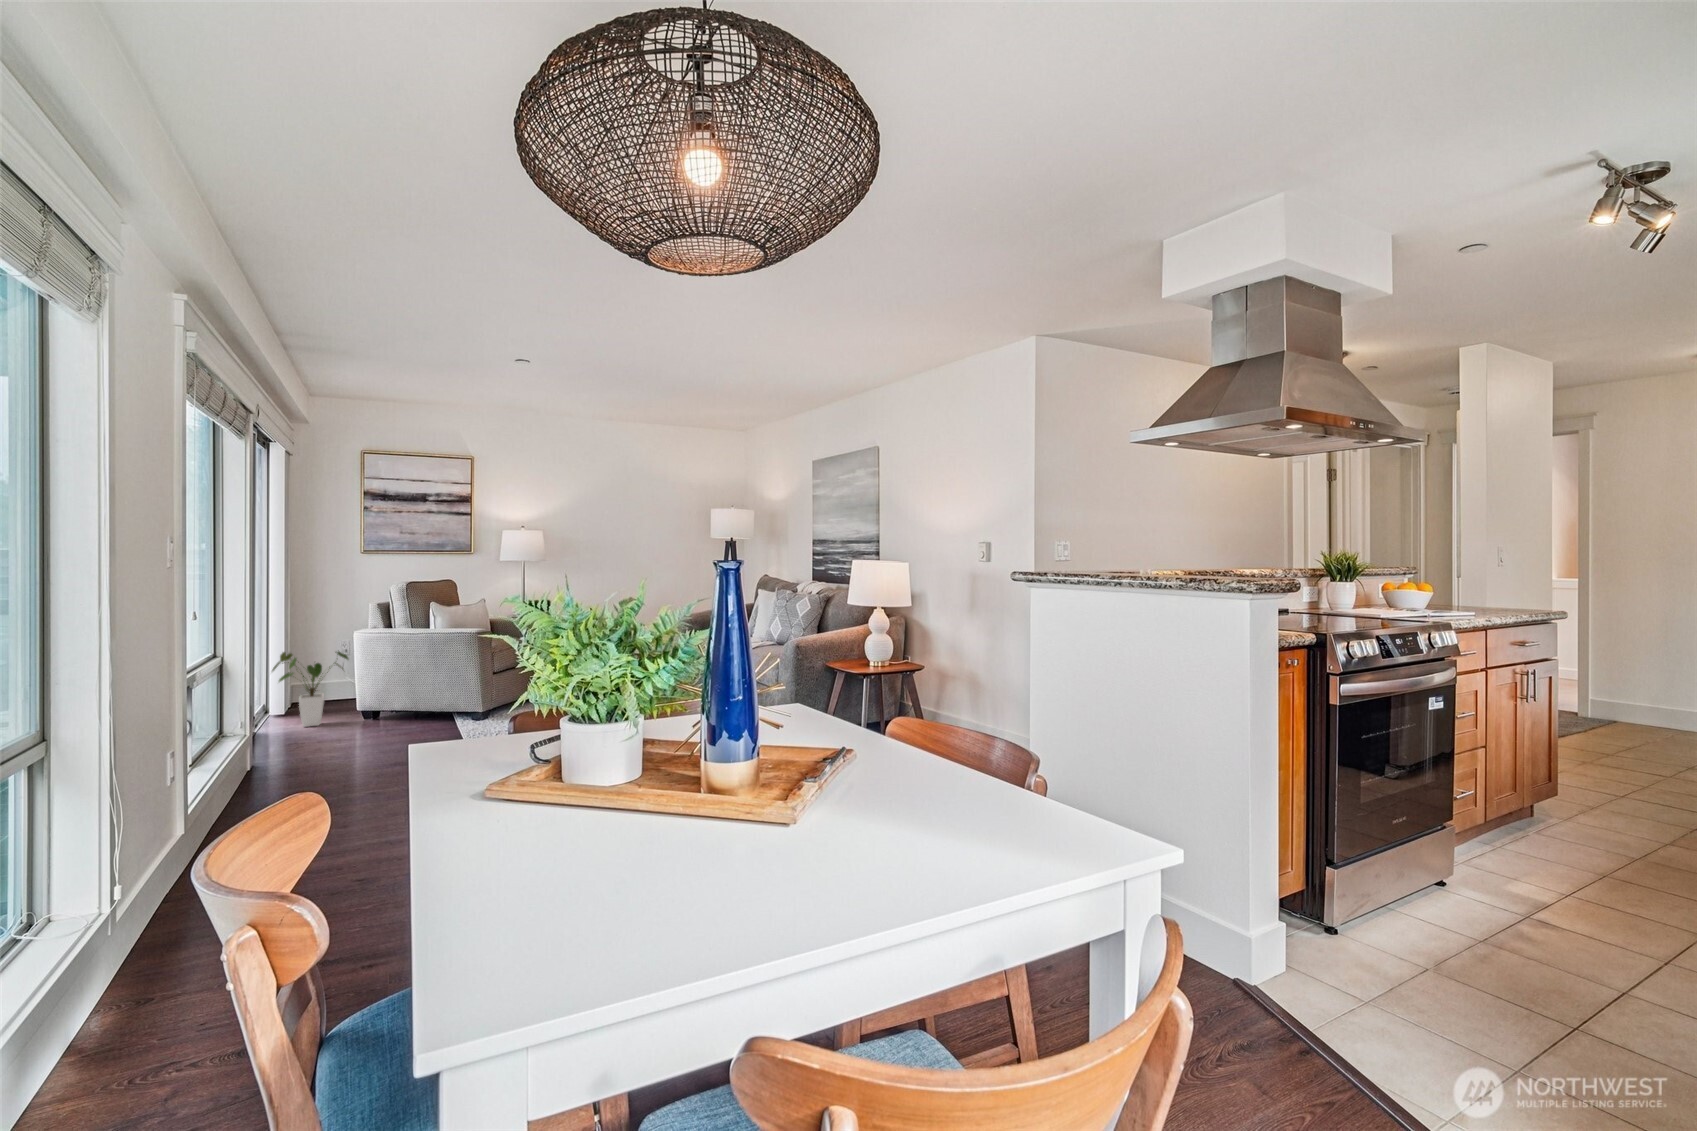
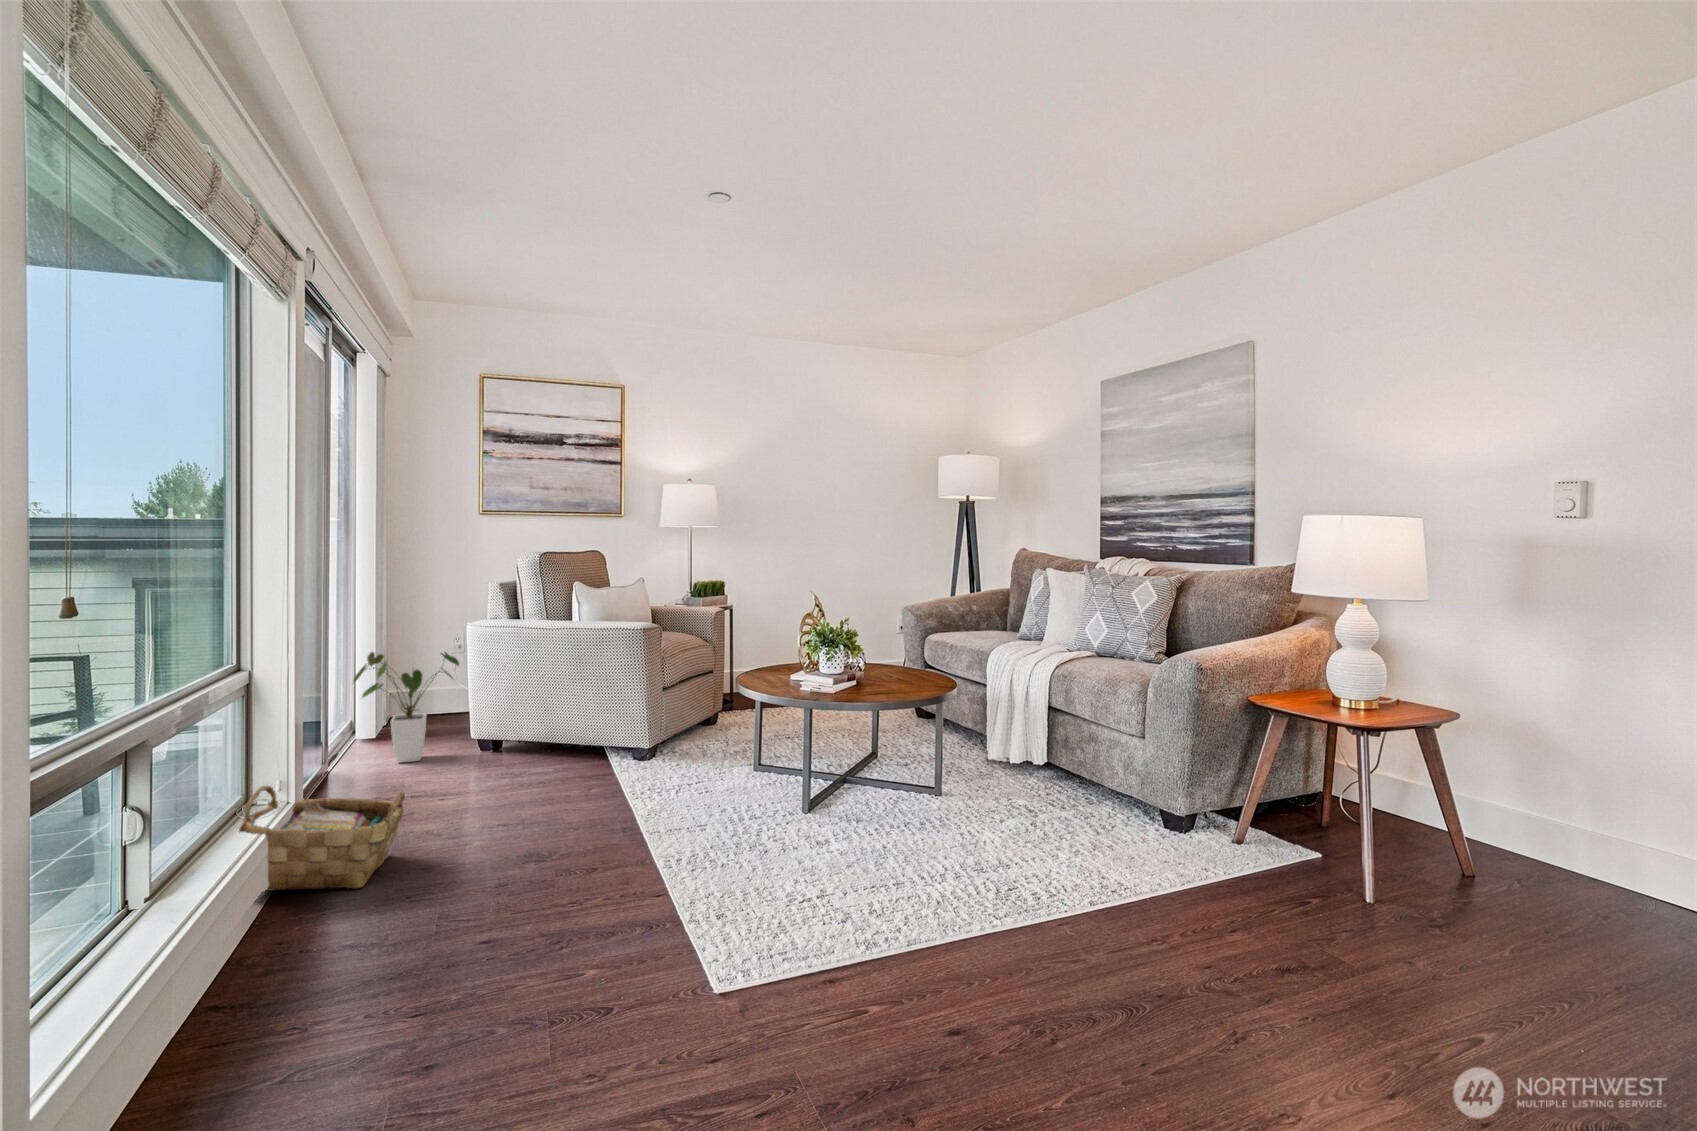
woven basket: none [221,724,320,782] -> present [239,786,405,891]

